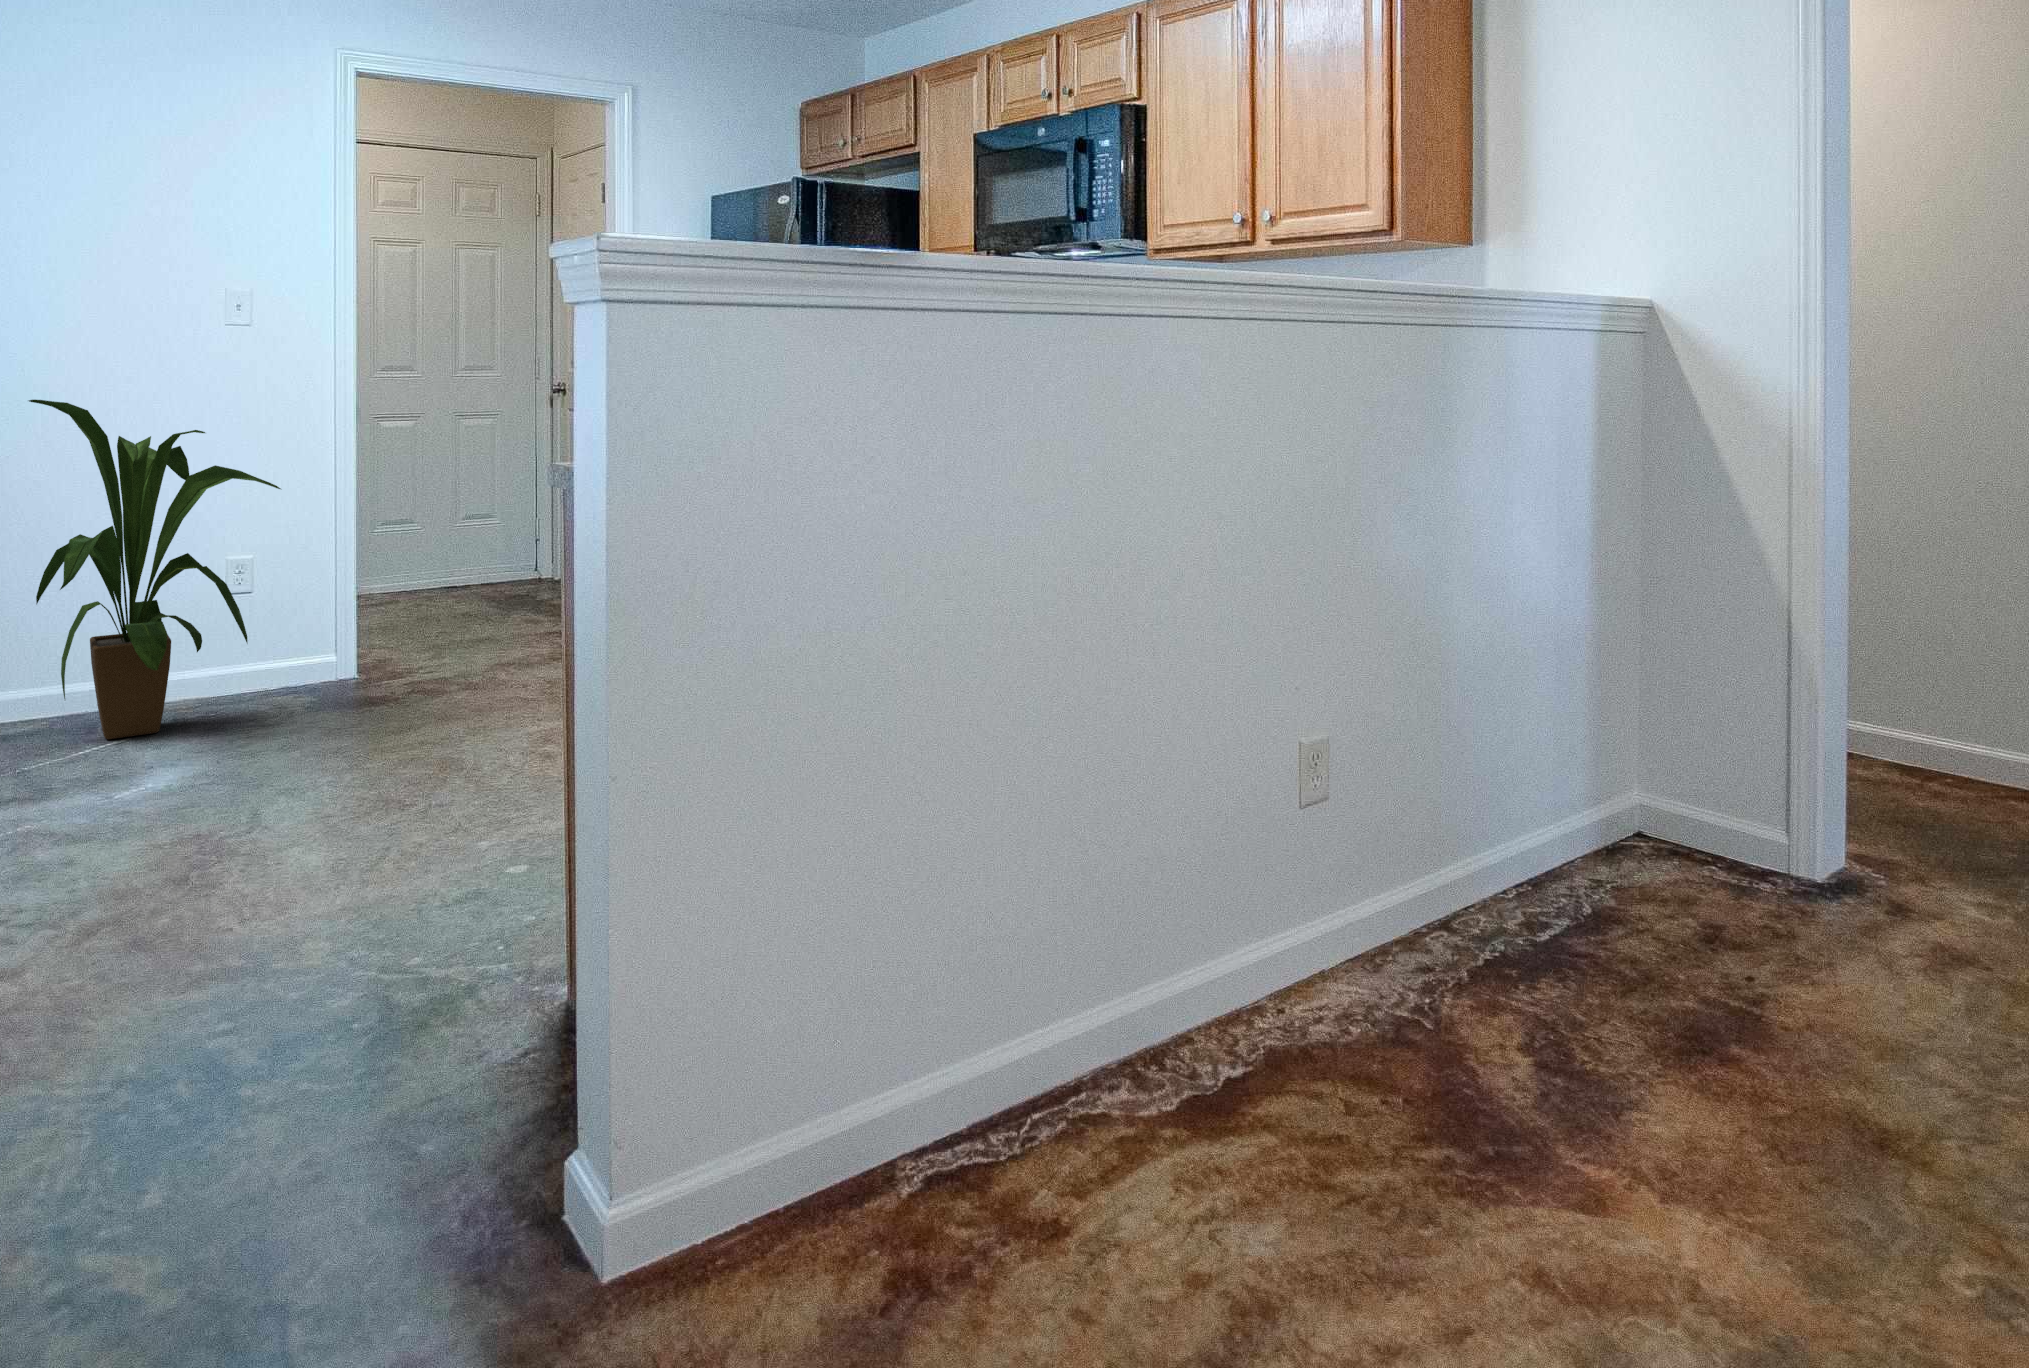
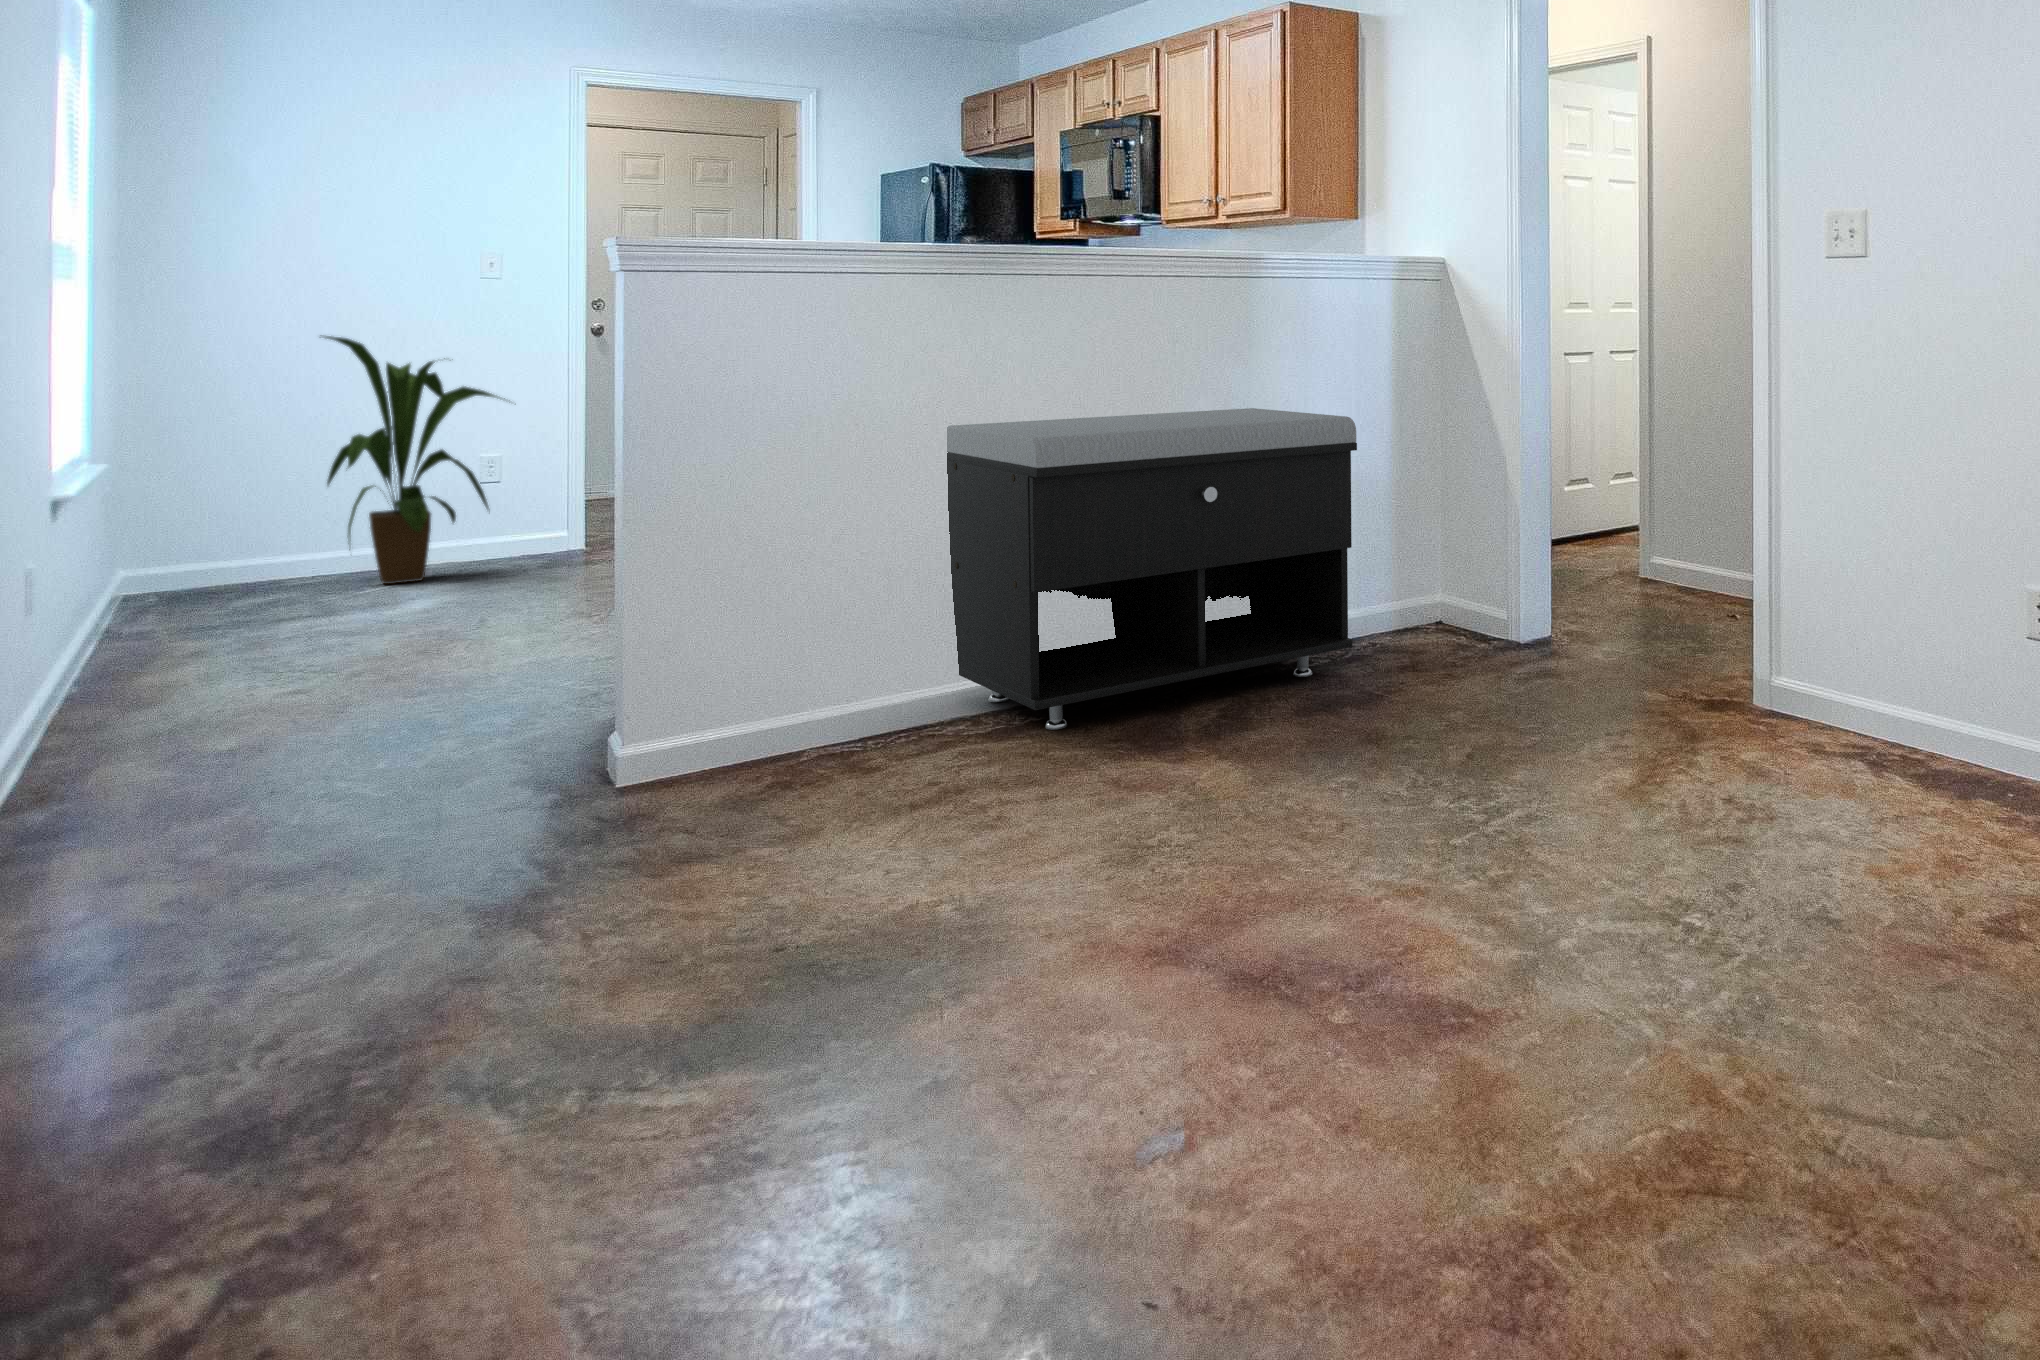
storage bench: none [1090,544,1777,1226] -> present [947,408,1357,730]

